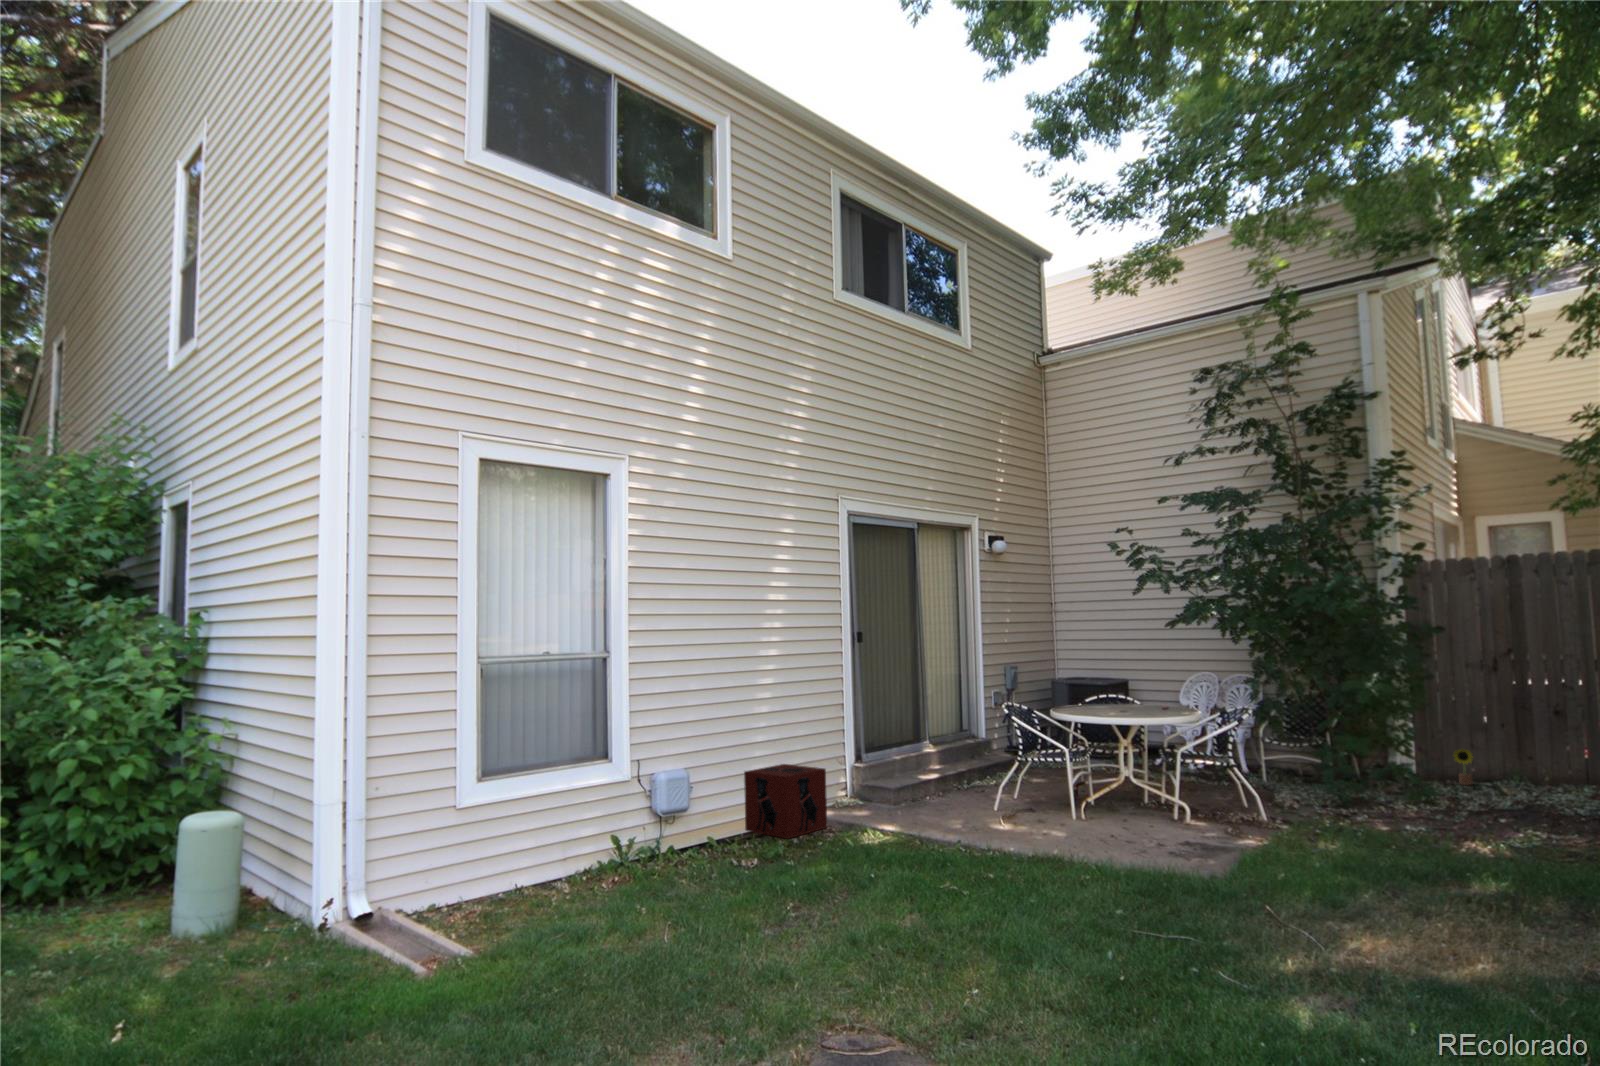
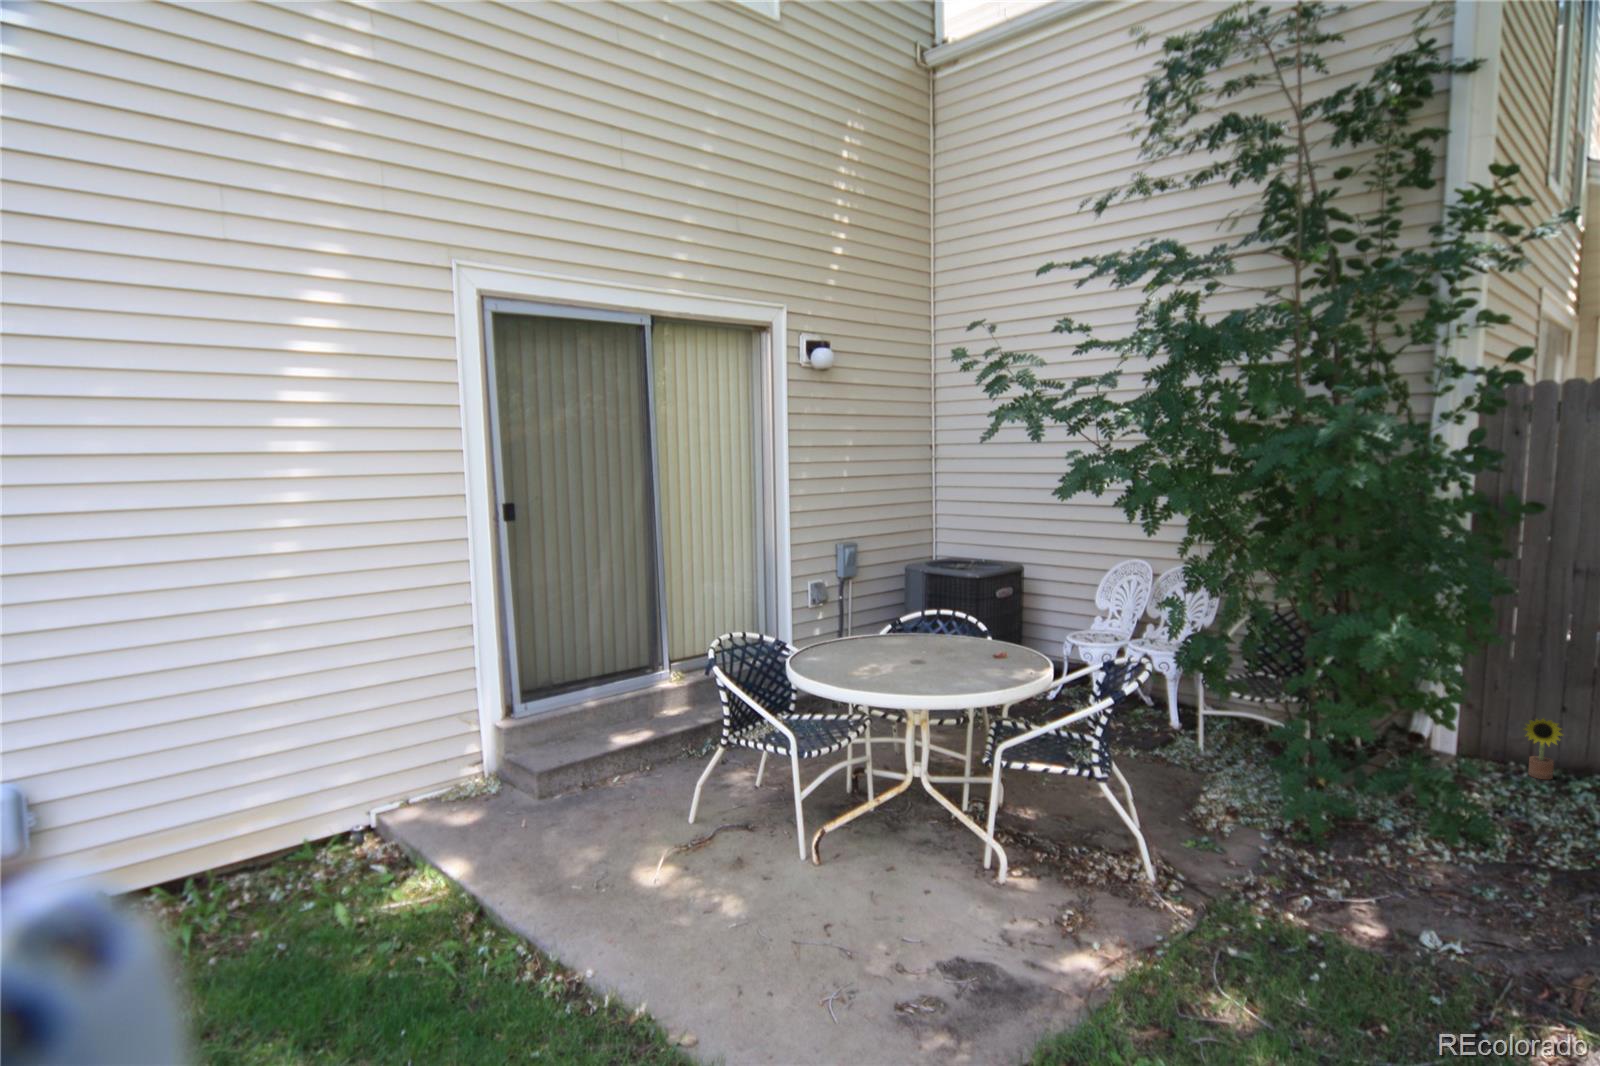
storage box: present [744,764,827,839] -> none [157,754,318,923]

